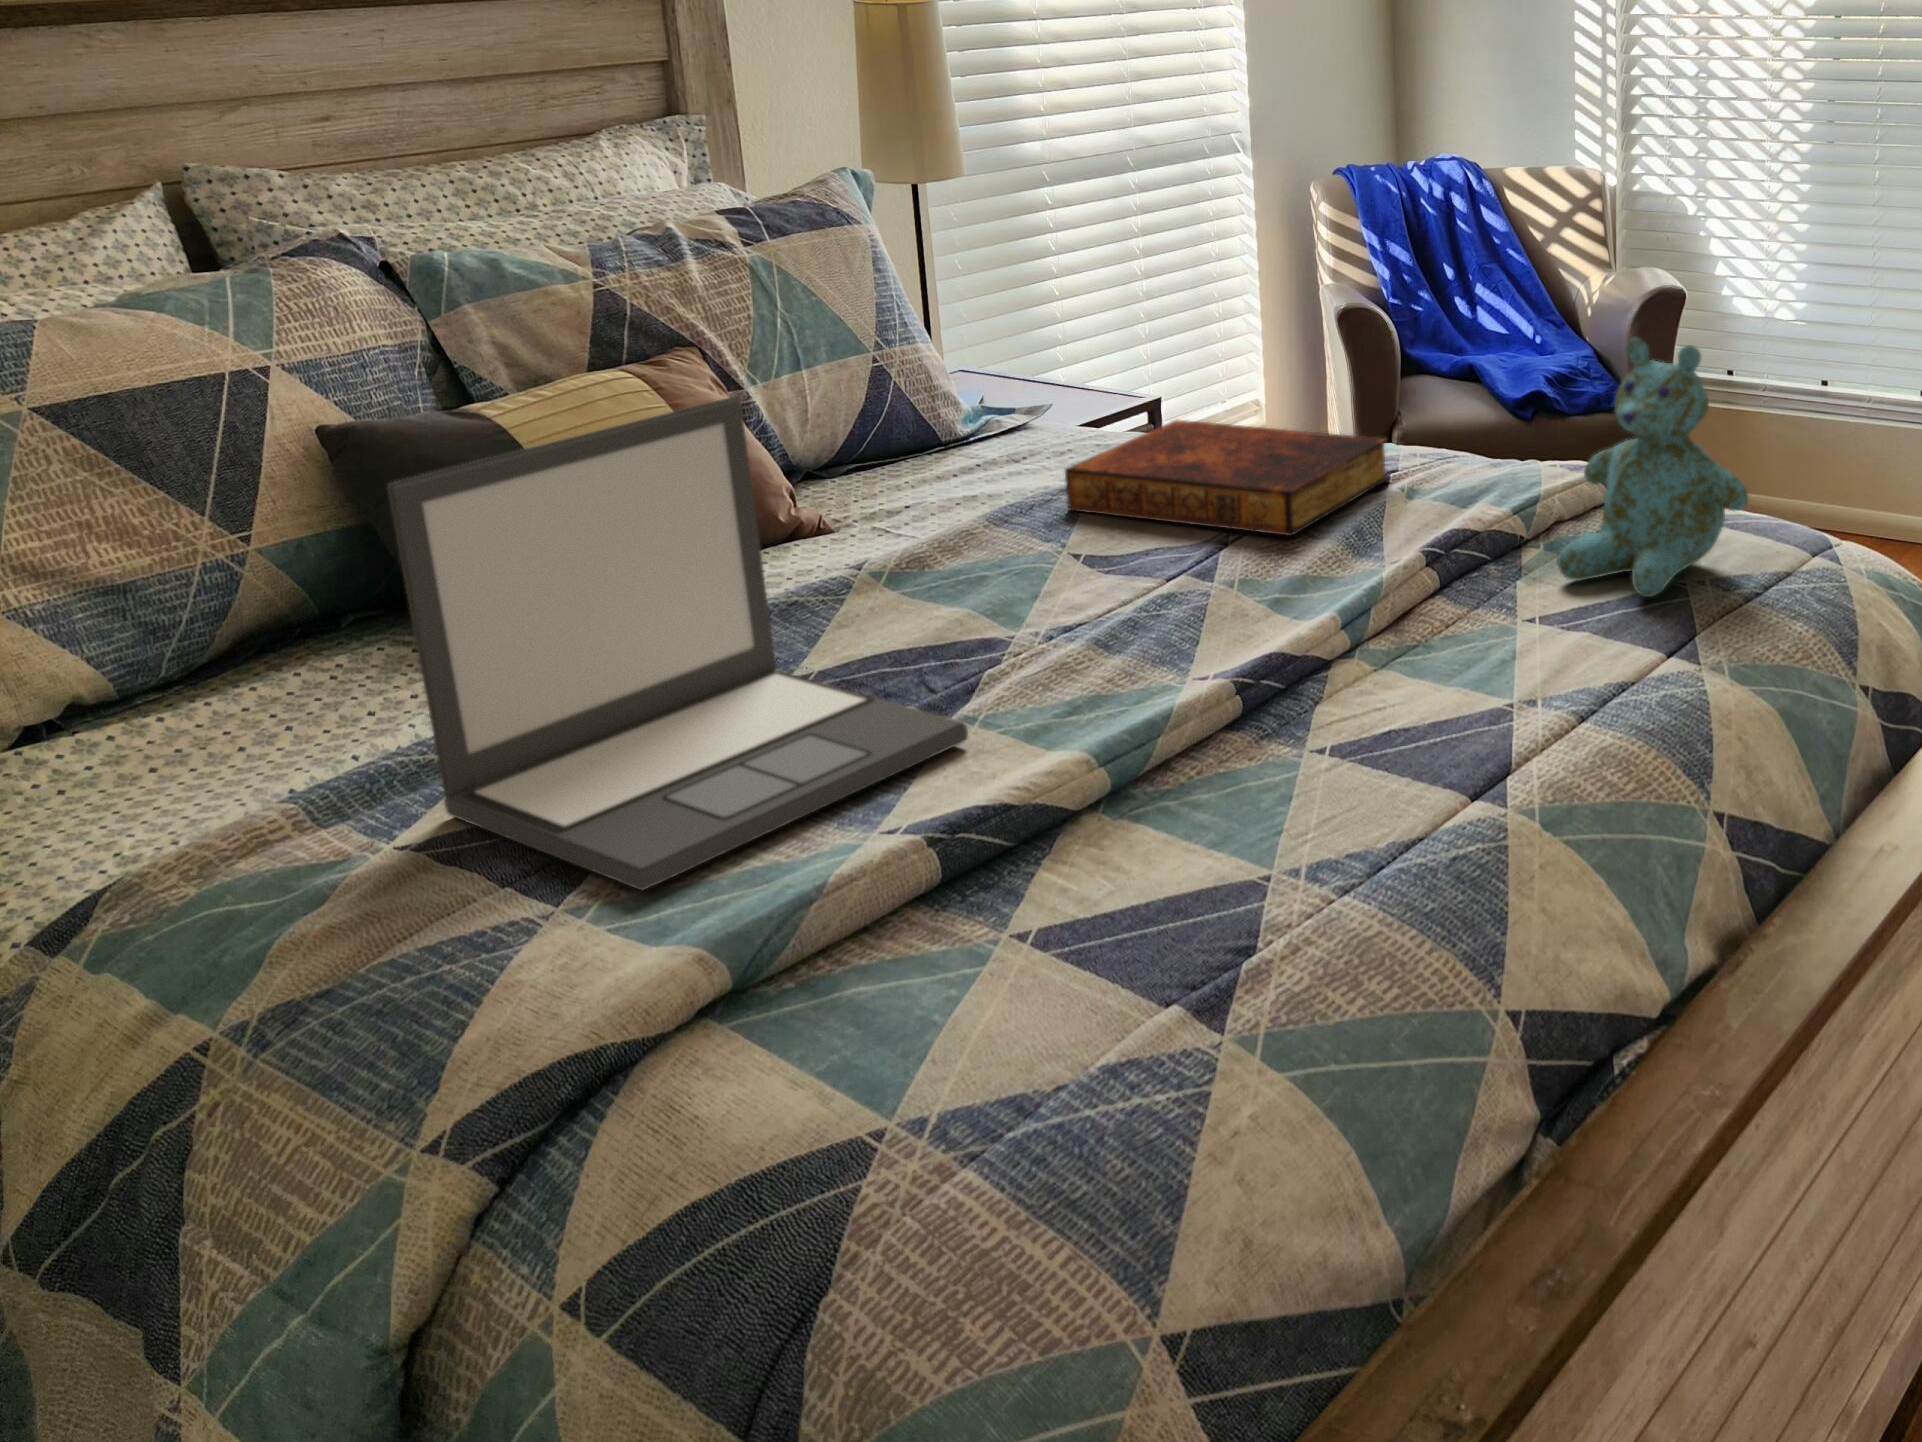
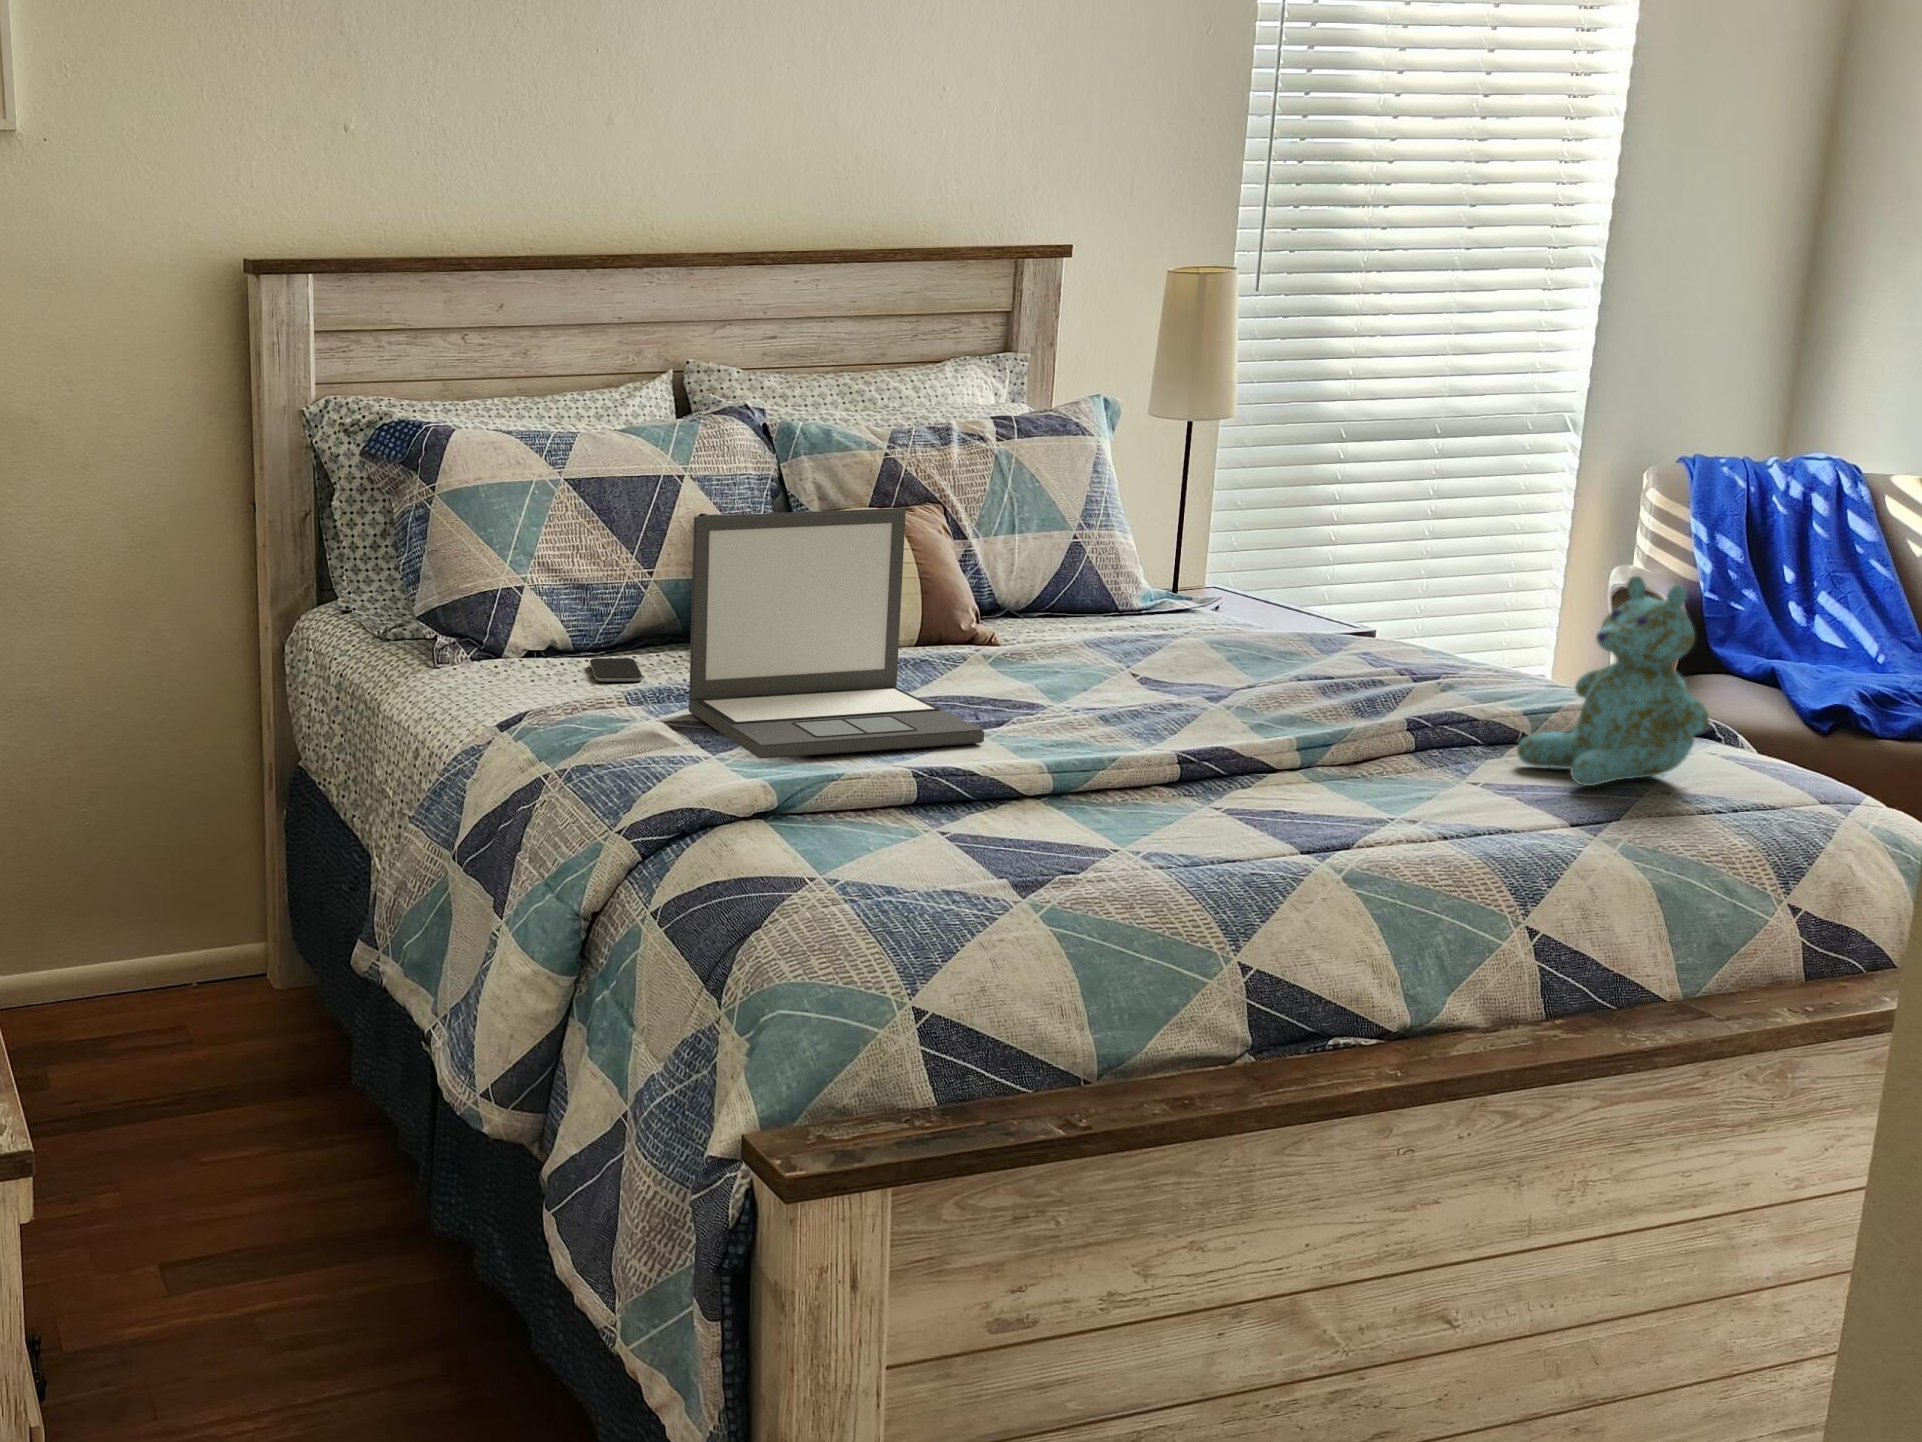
book: present [1065,420,1390,536] -> none [1155,608,1433,692]
smartphone: none [177,707,303,776] -> present [590,658,643,682]

